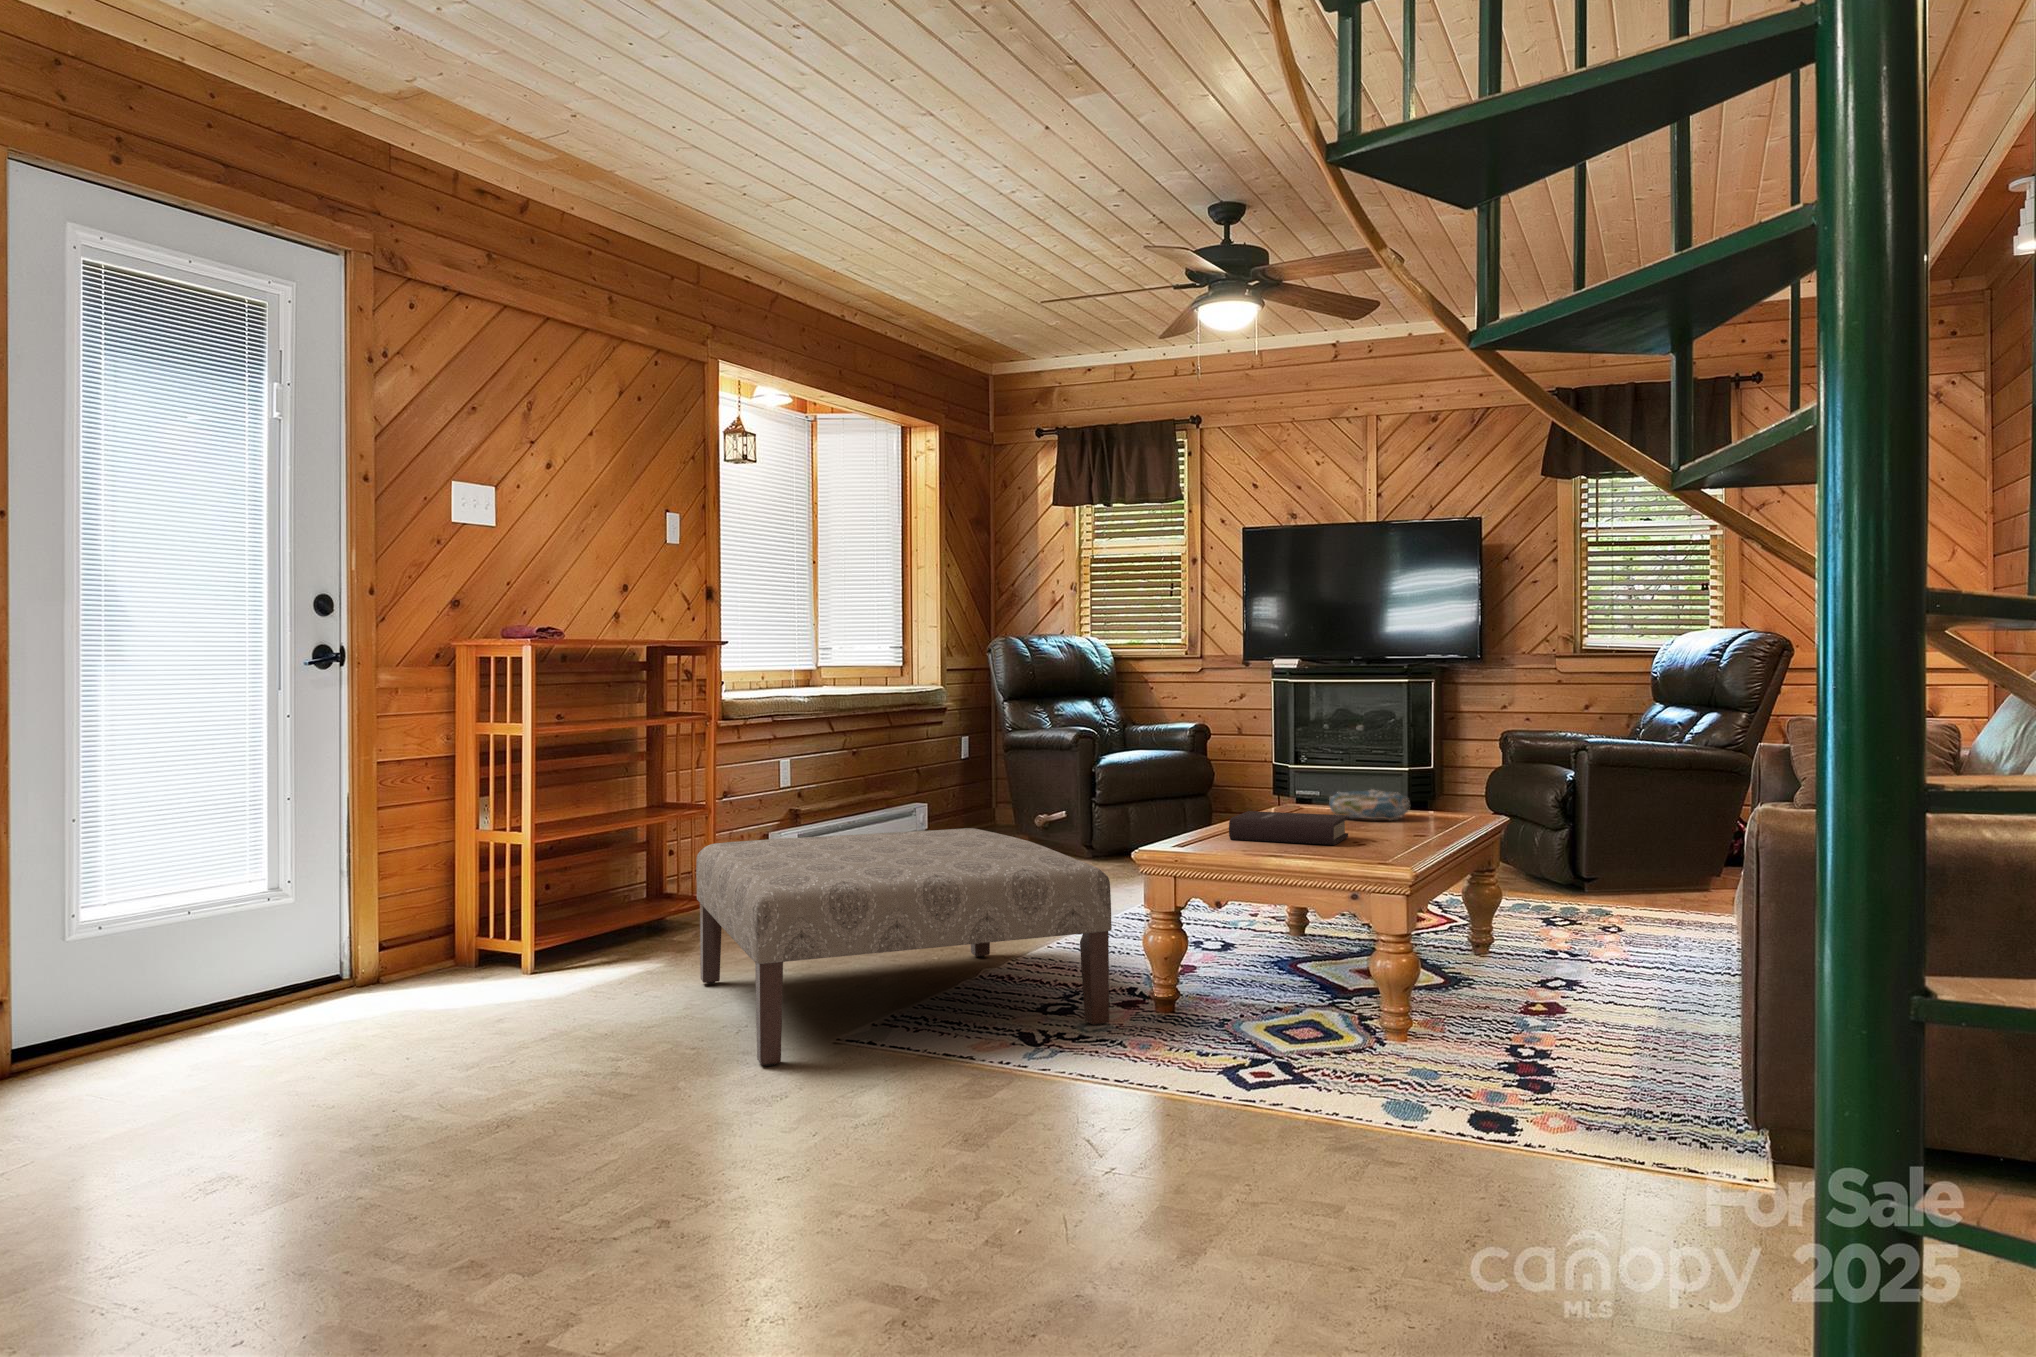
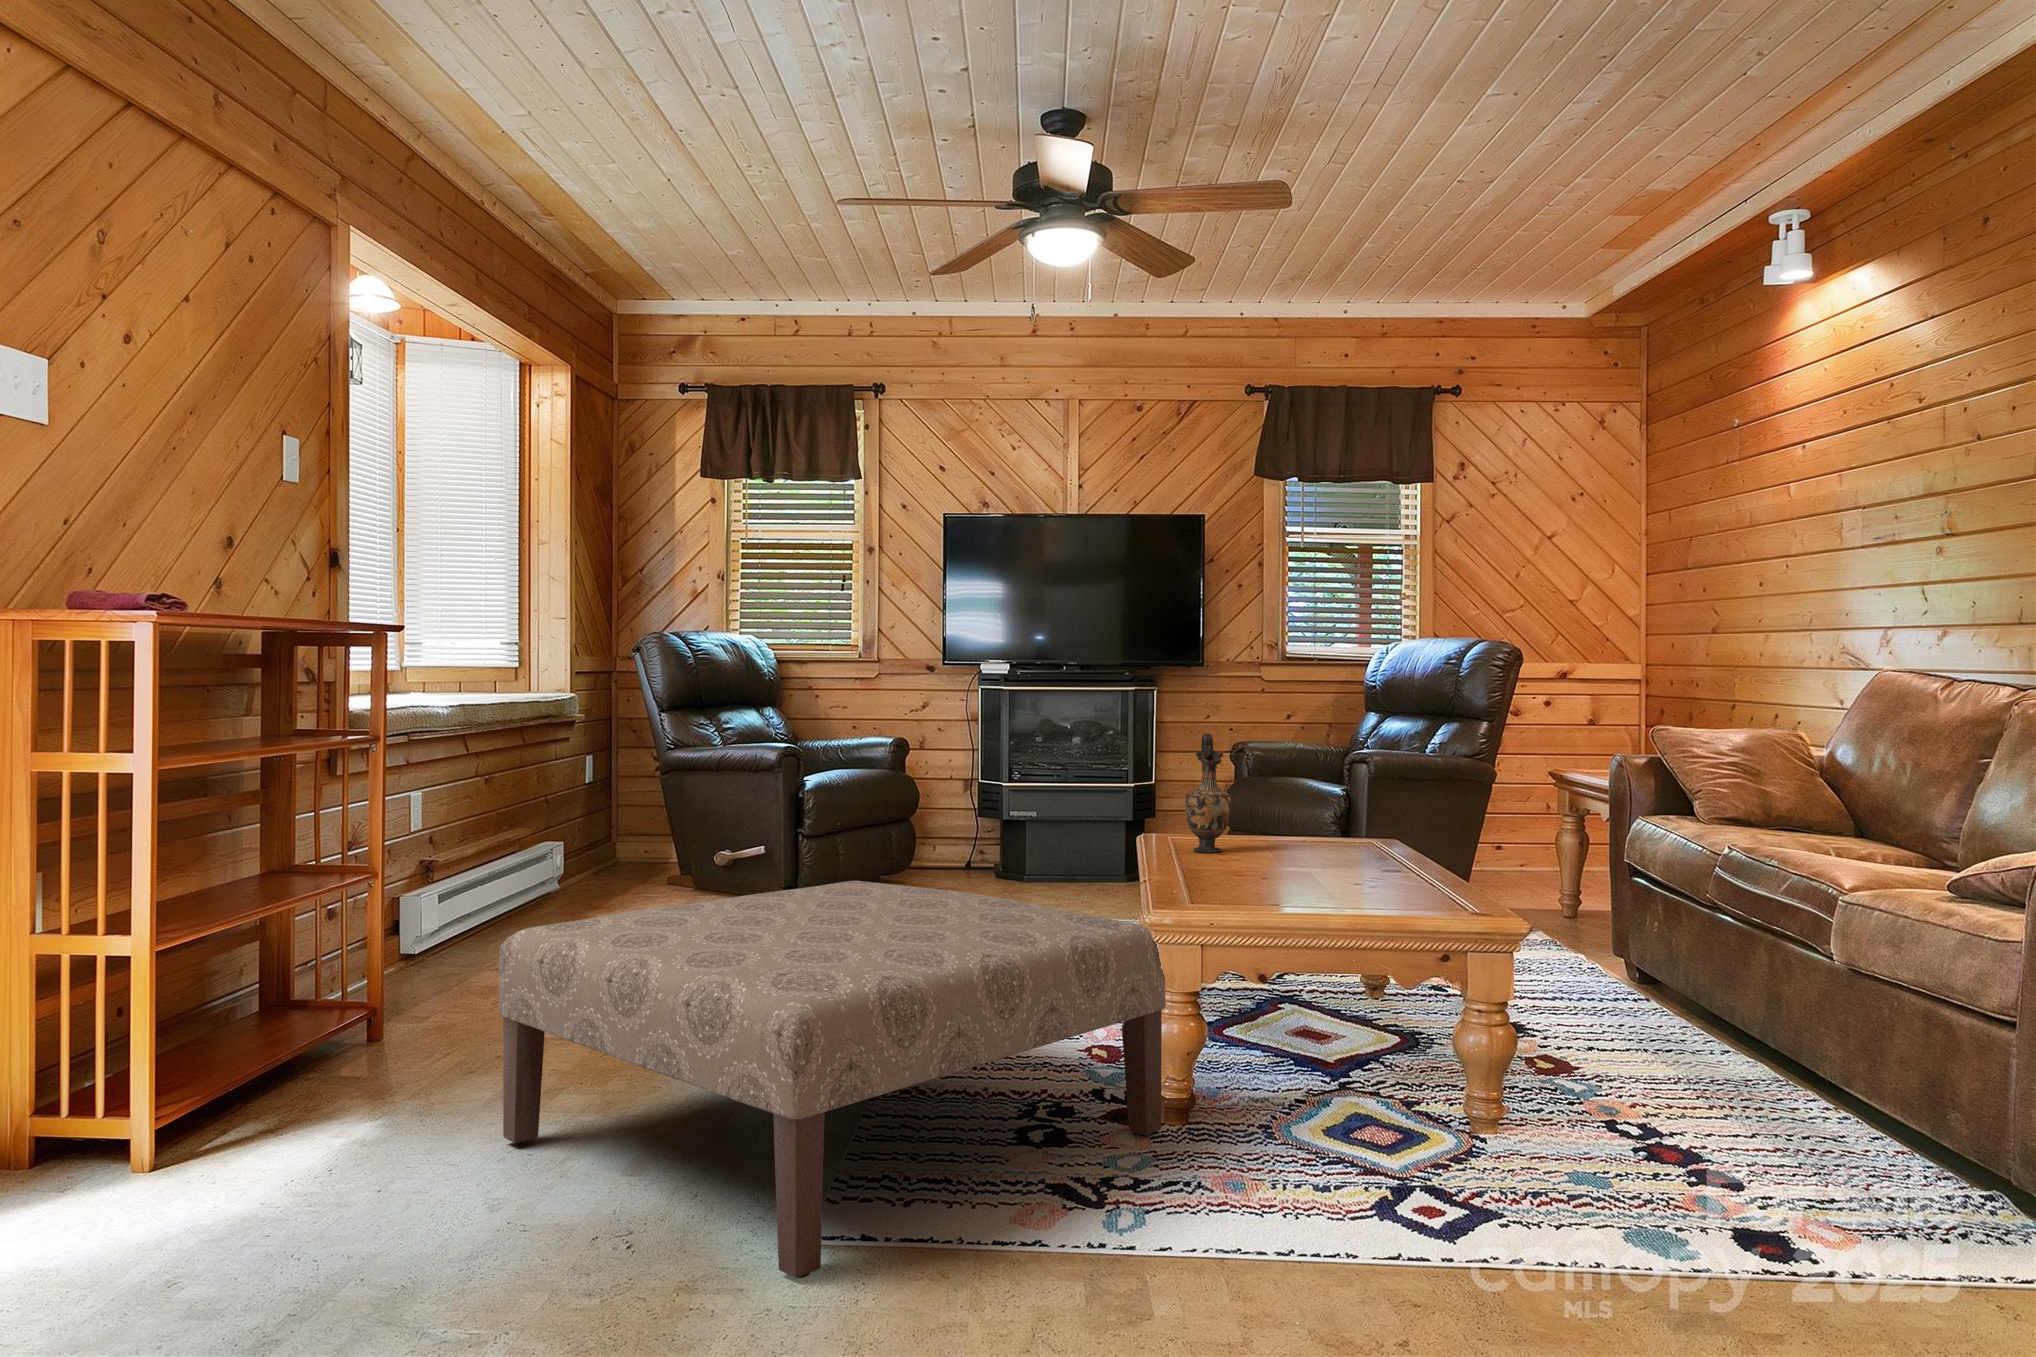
vase: none [1265,722,1304,823] -> present [1185,733,1231,853]
decorative bowl: present [1329,789,1410,821] -> none [1228,809,1322,845]
book: present [1229,811,1348,845] -> none [1215,841,1355,878]

